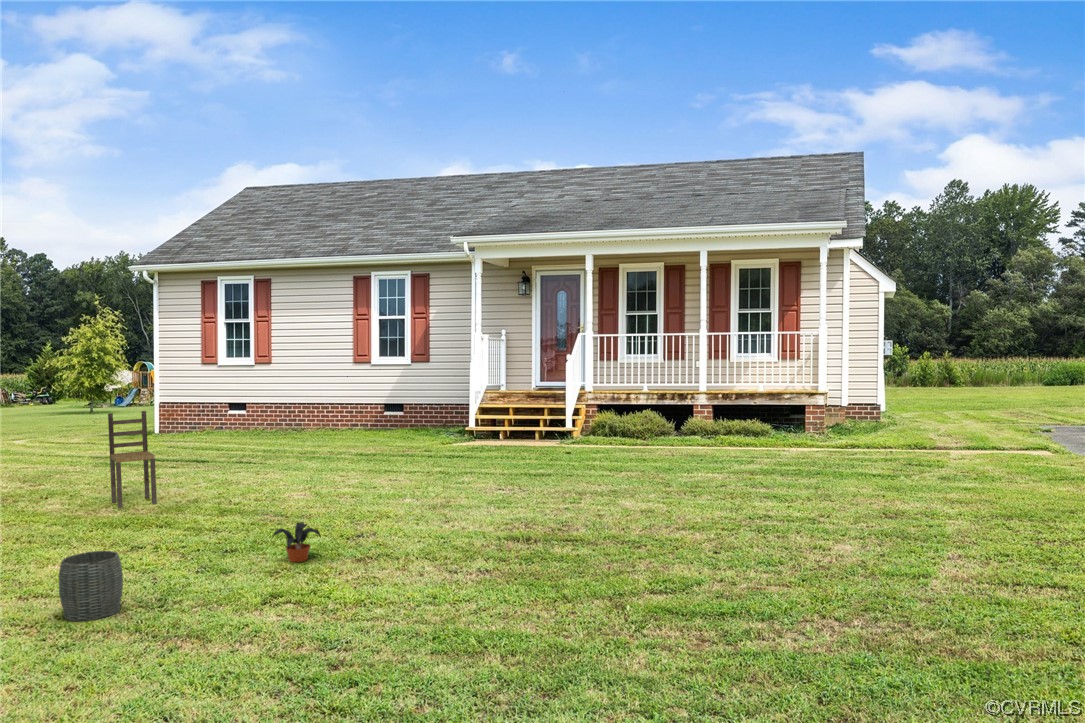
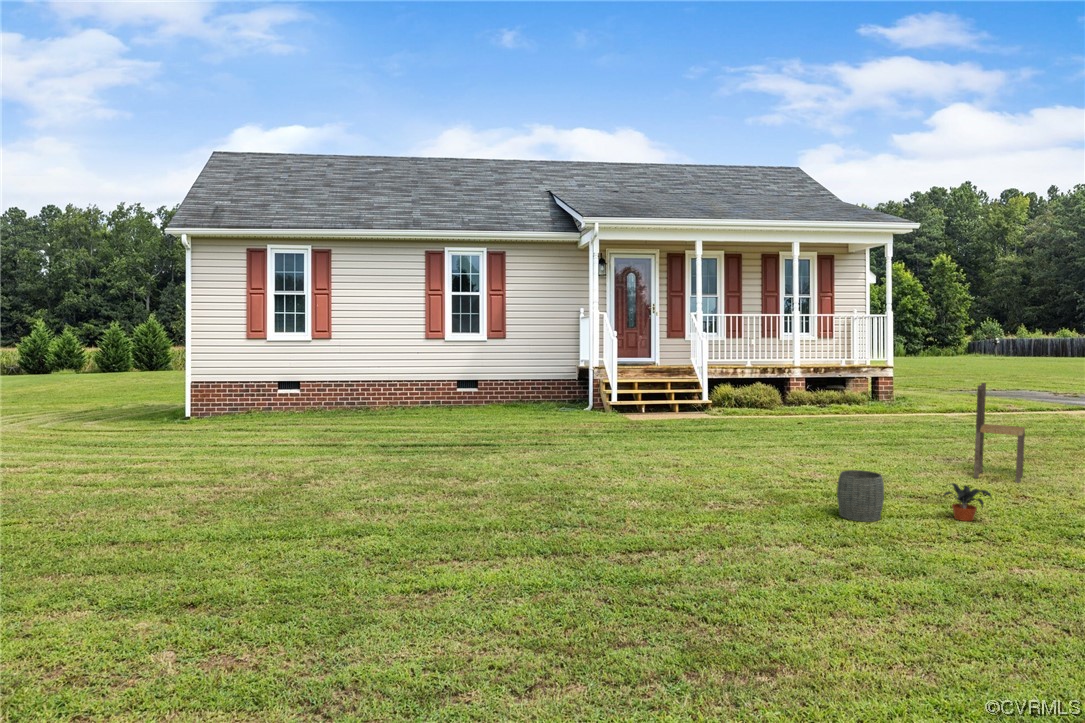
chair: present [108,411,157,508] -> present [974,383,1025,483]
woven basket: present [59,551,123,621] -> present [837,470,884,522]

